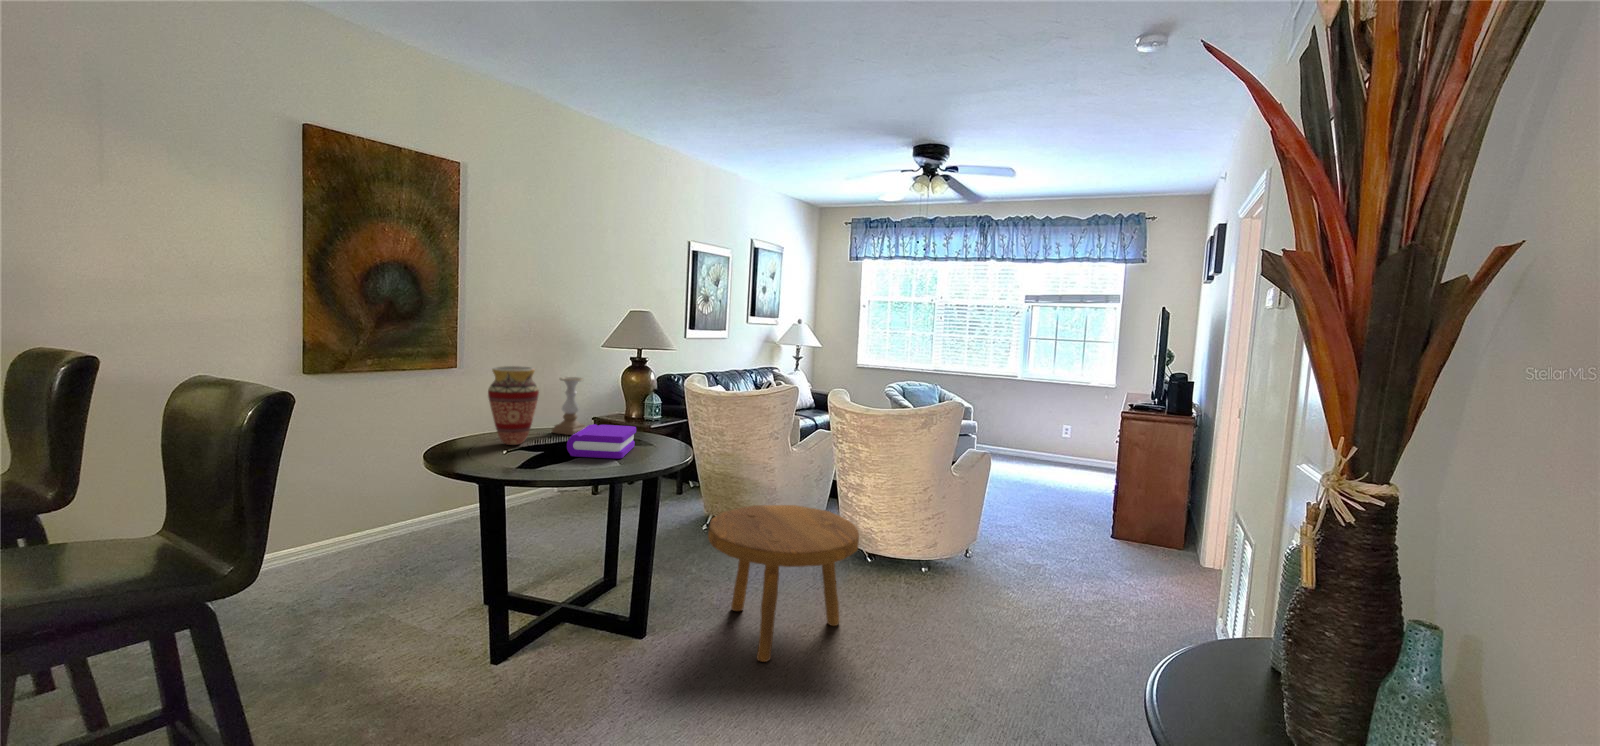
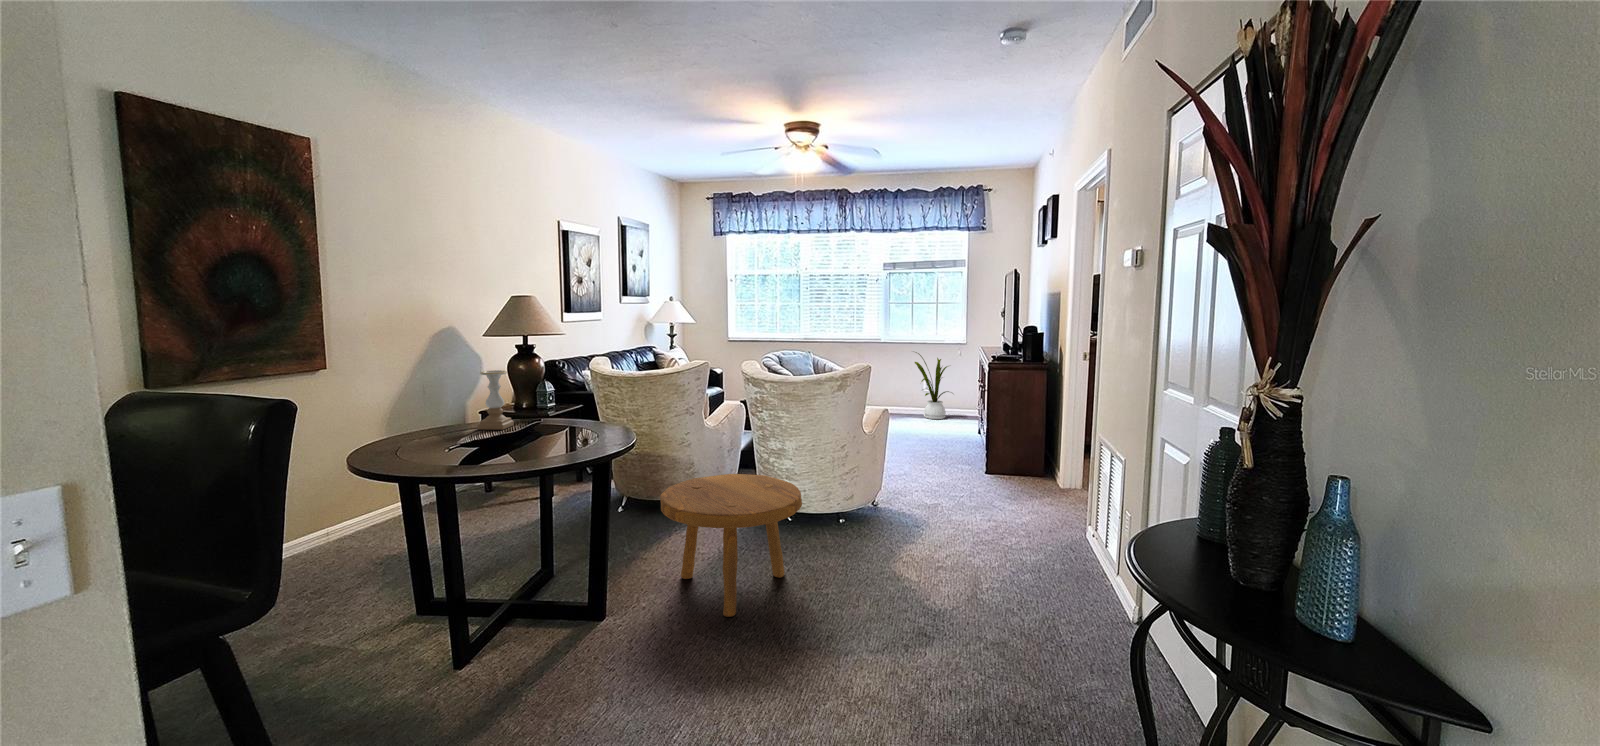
vase: present [488,366,539,445] -> none [417,363,472,445]
house plant: none [1049,392,1098,470] -> present [915,352,949,419]
book: present [567,424,636,459] -> none [517,414,578,449]

